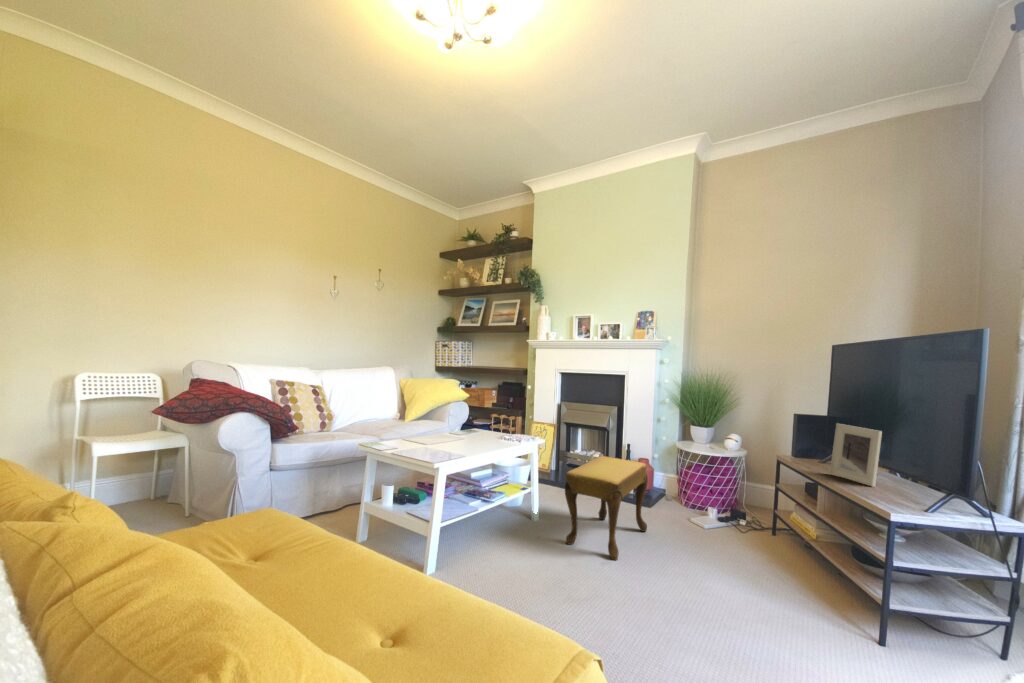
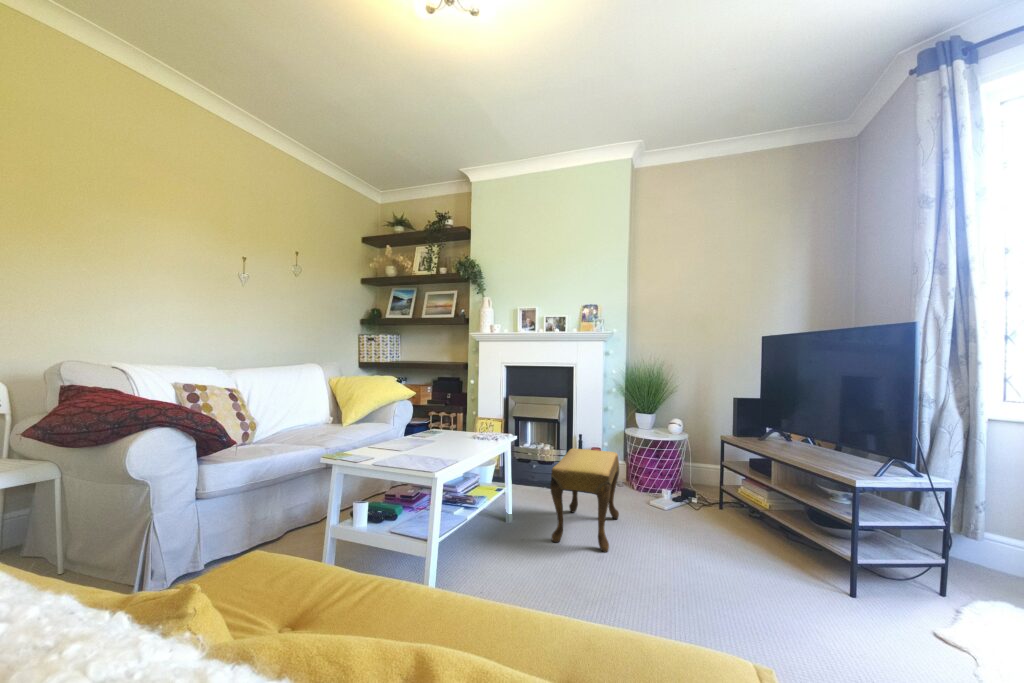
picture frame: present [830,424,882,487] -> none [776,404,822,457]

